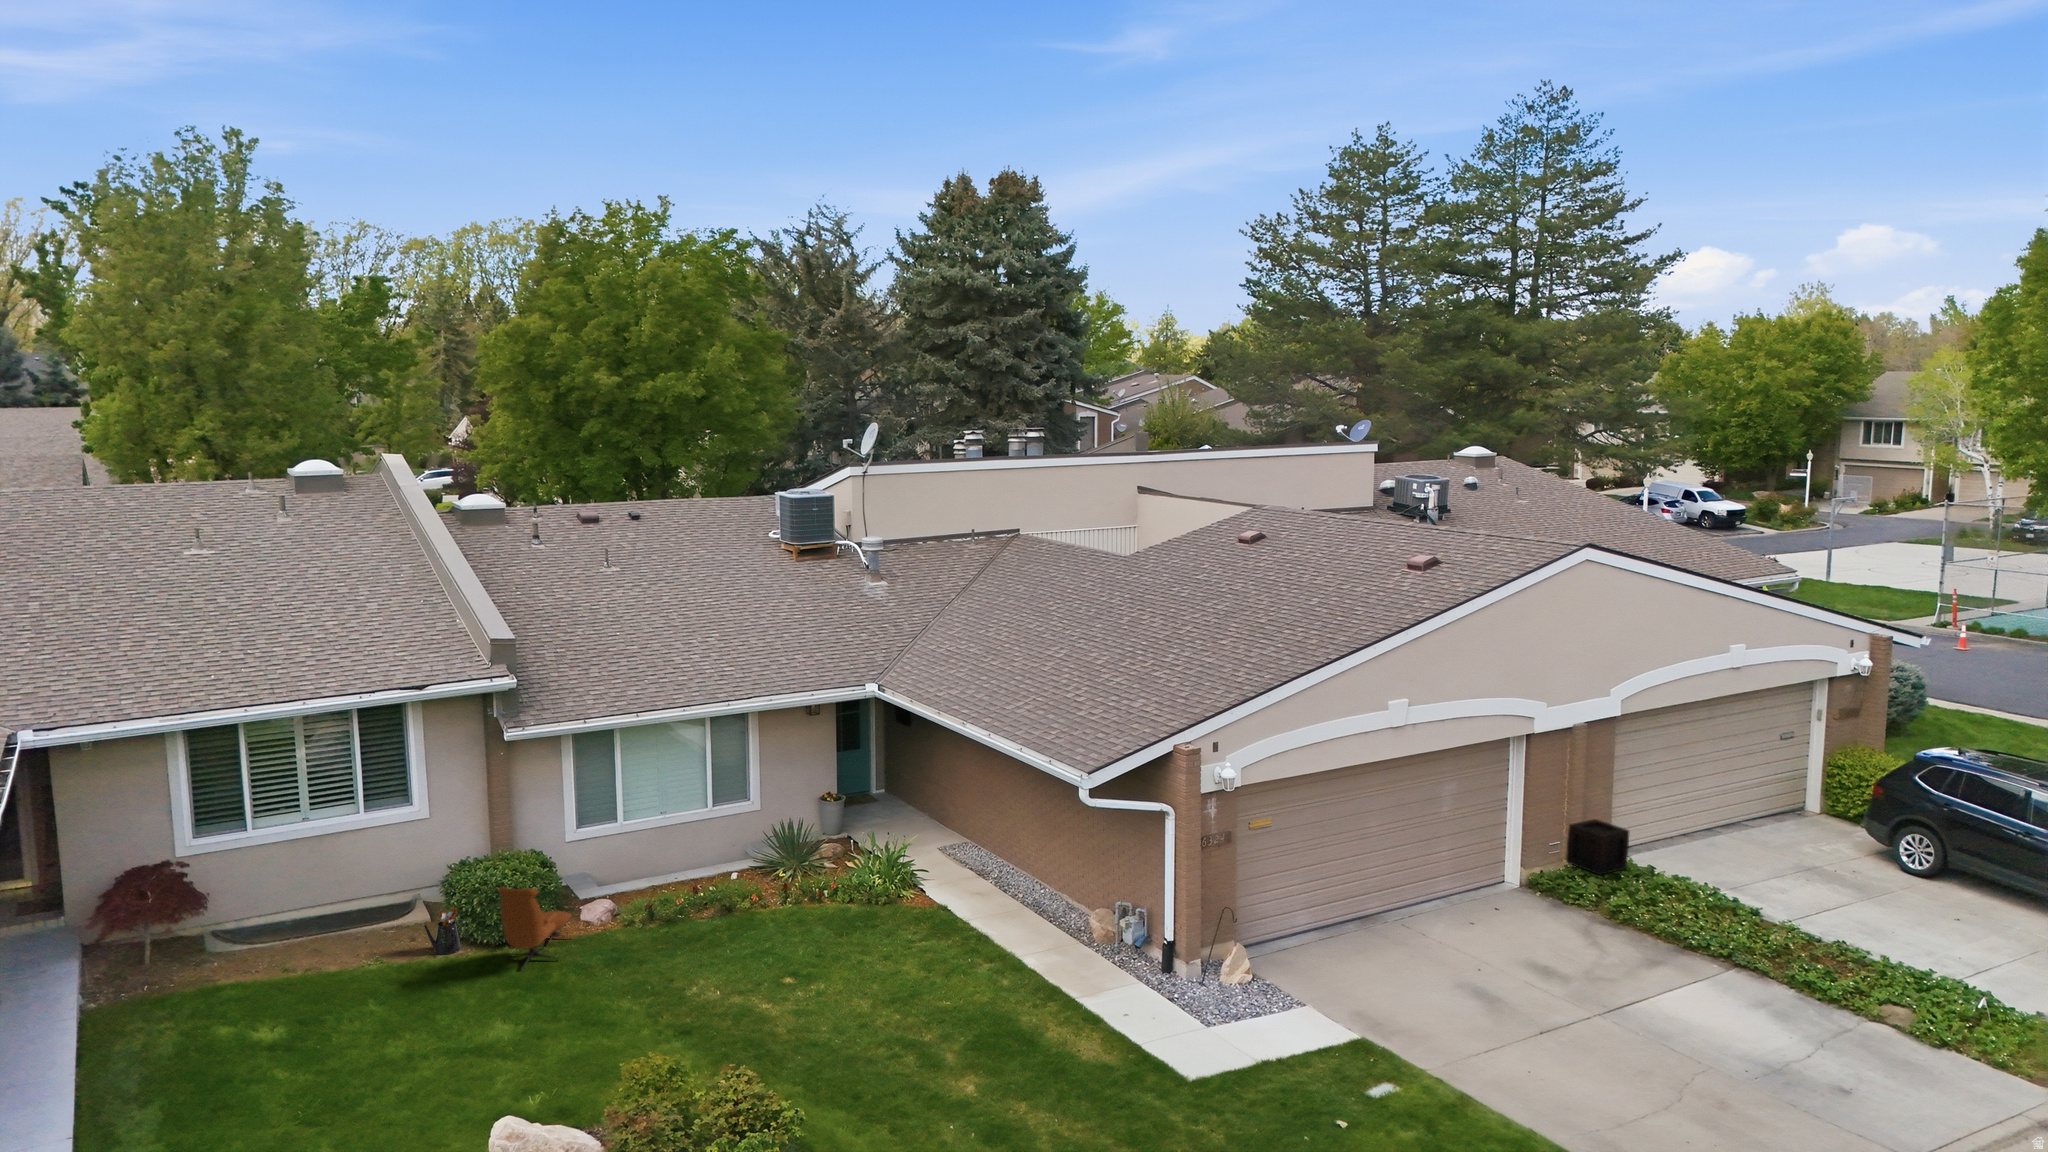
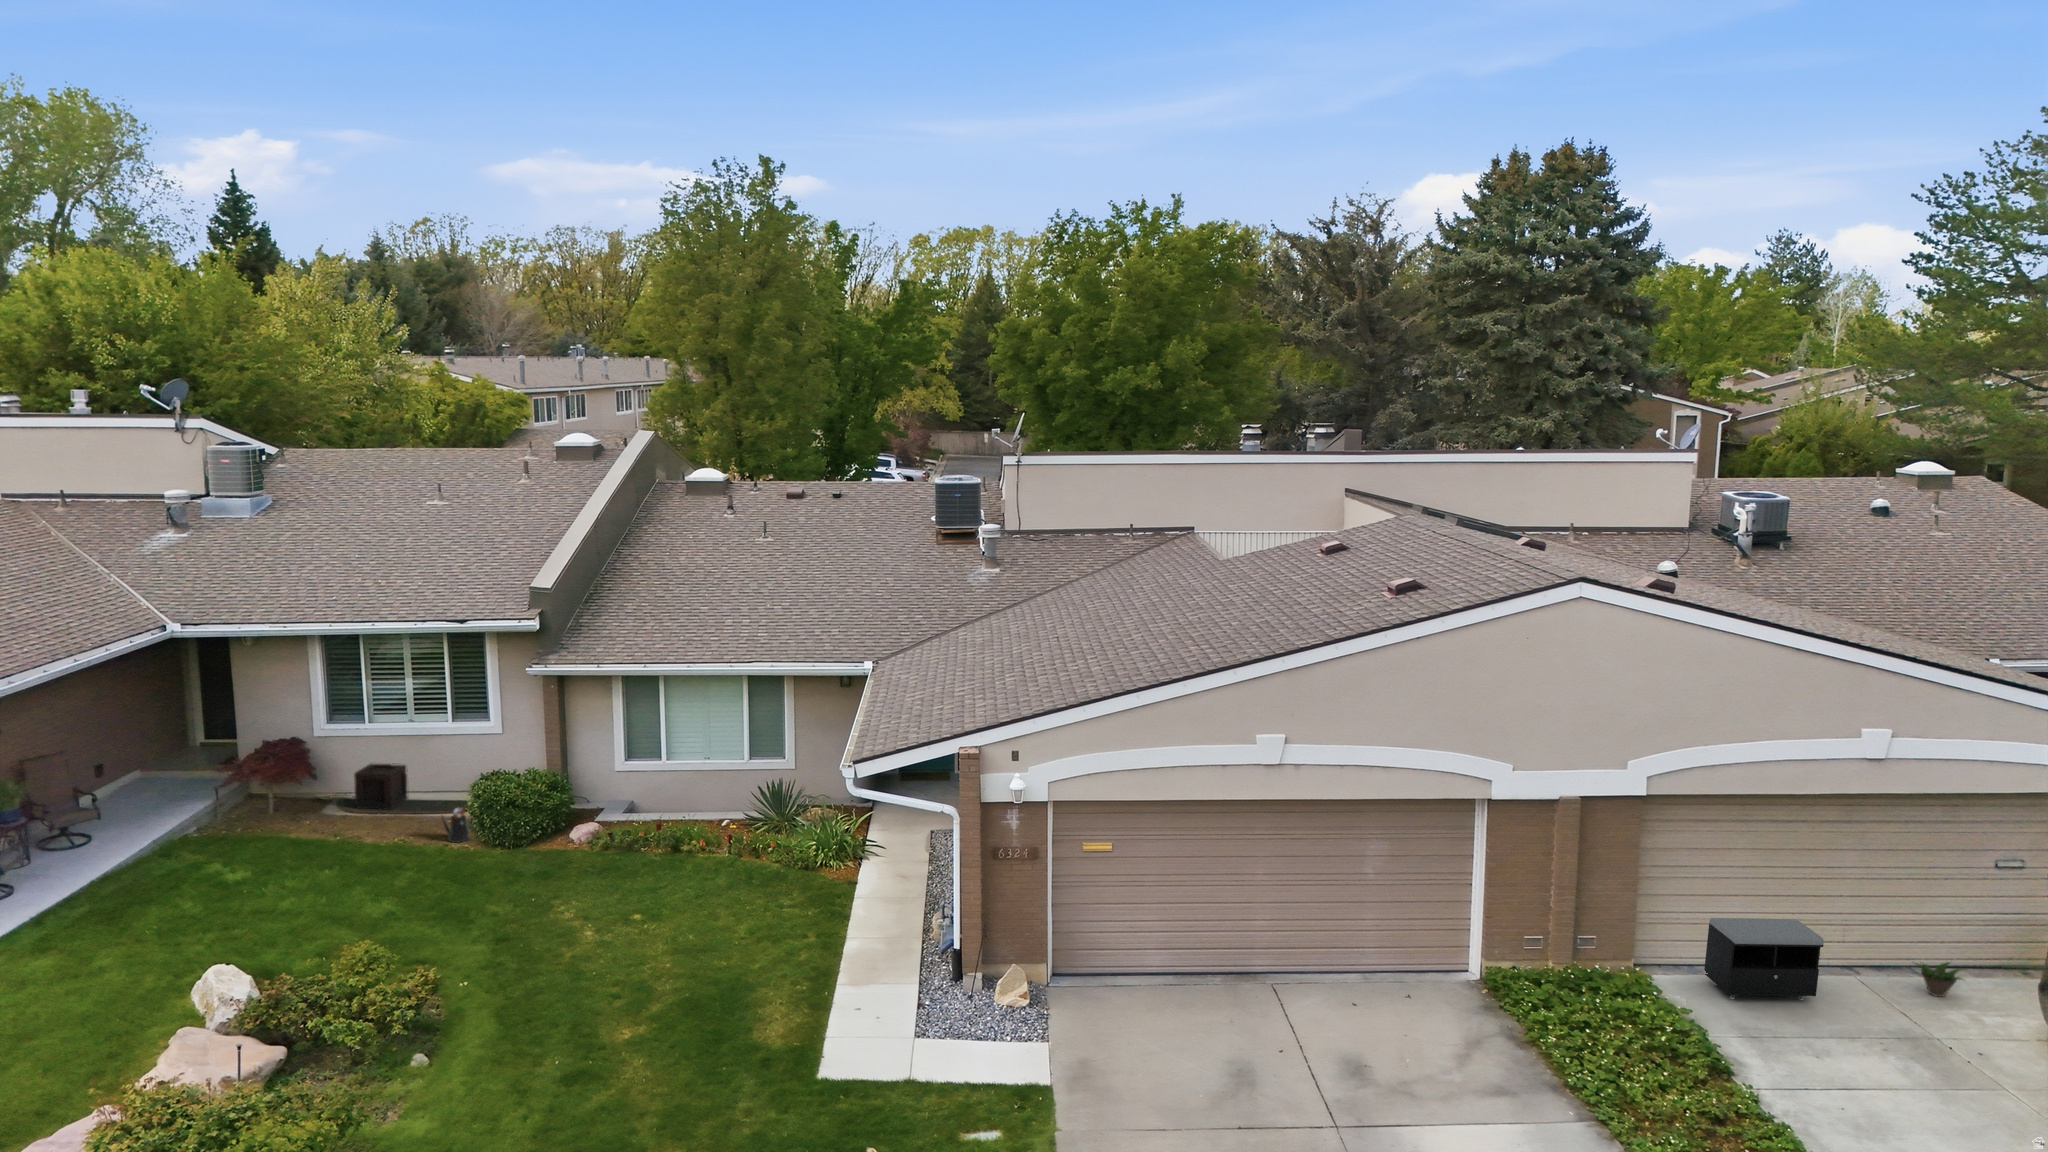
storage bench: none [1643,796,1727,865] -> present [1704,918,1824,1000]
decorative plant: none [1747,810,1792,837] -> present [1913,962,1963,997]
wooden crate: present [1566,819,1629,875] -> present [354,763,408,810]
lounge chair: present [498,887,571,968] -> none [467,790,554,864]

